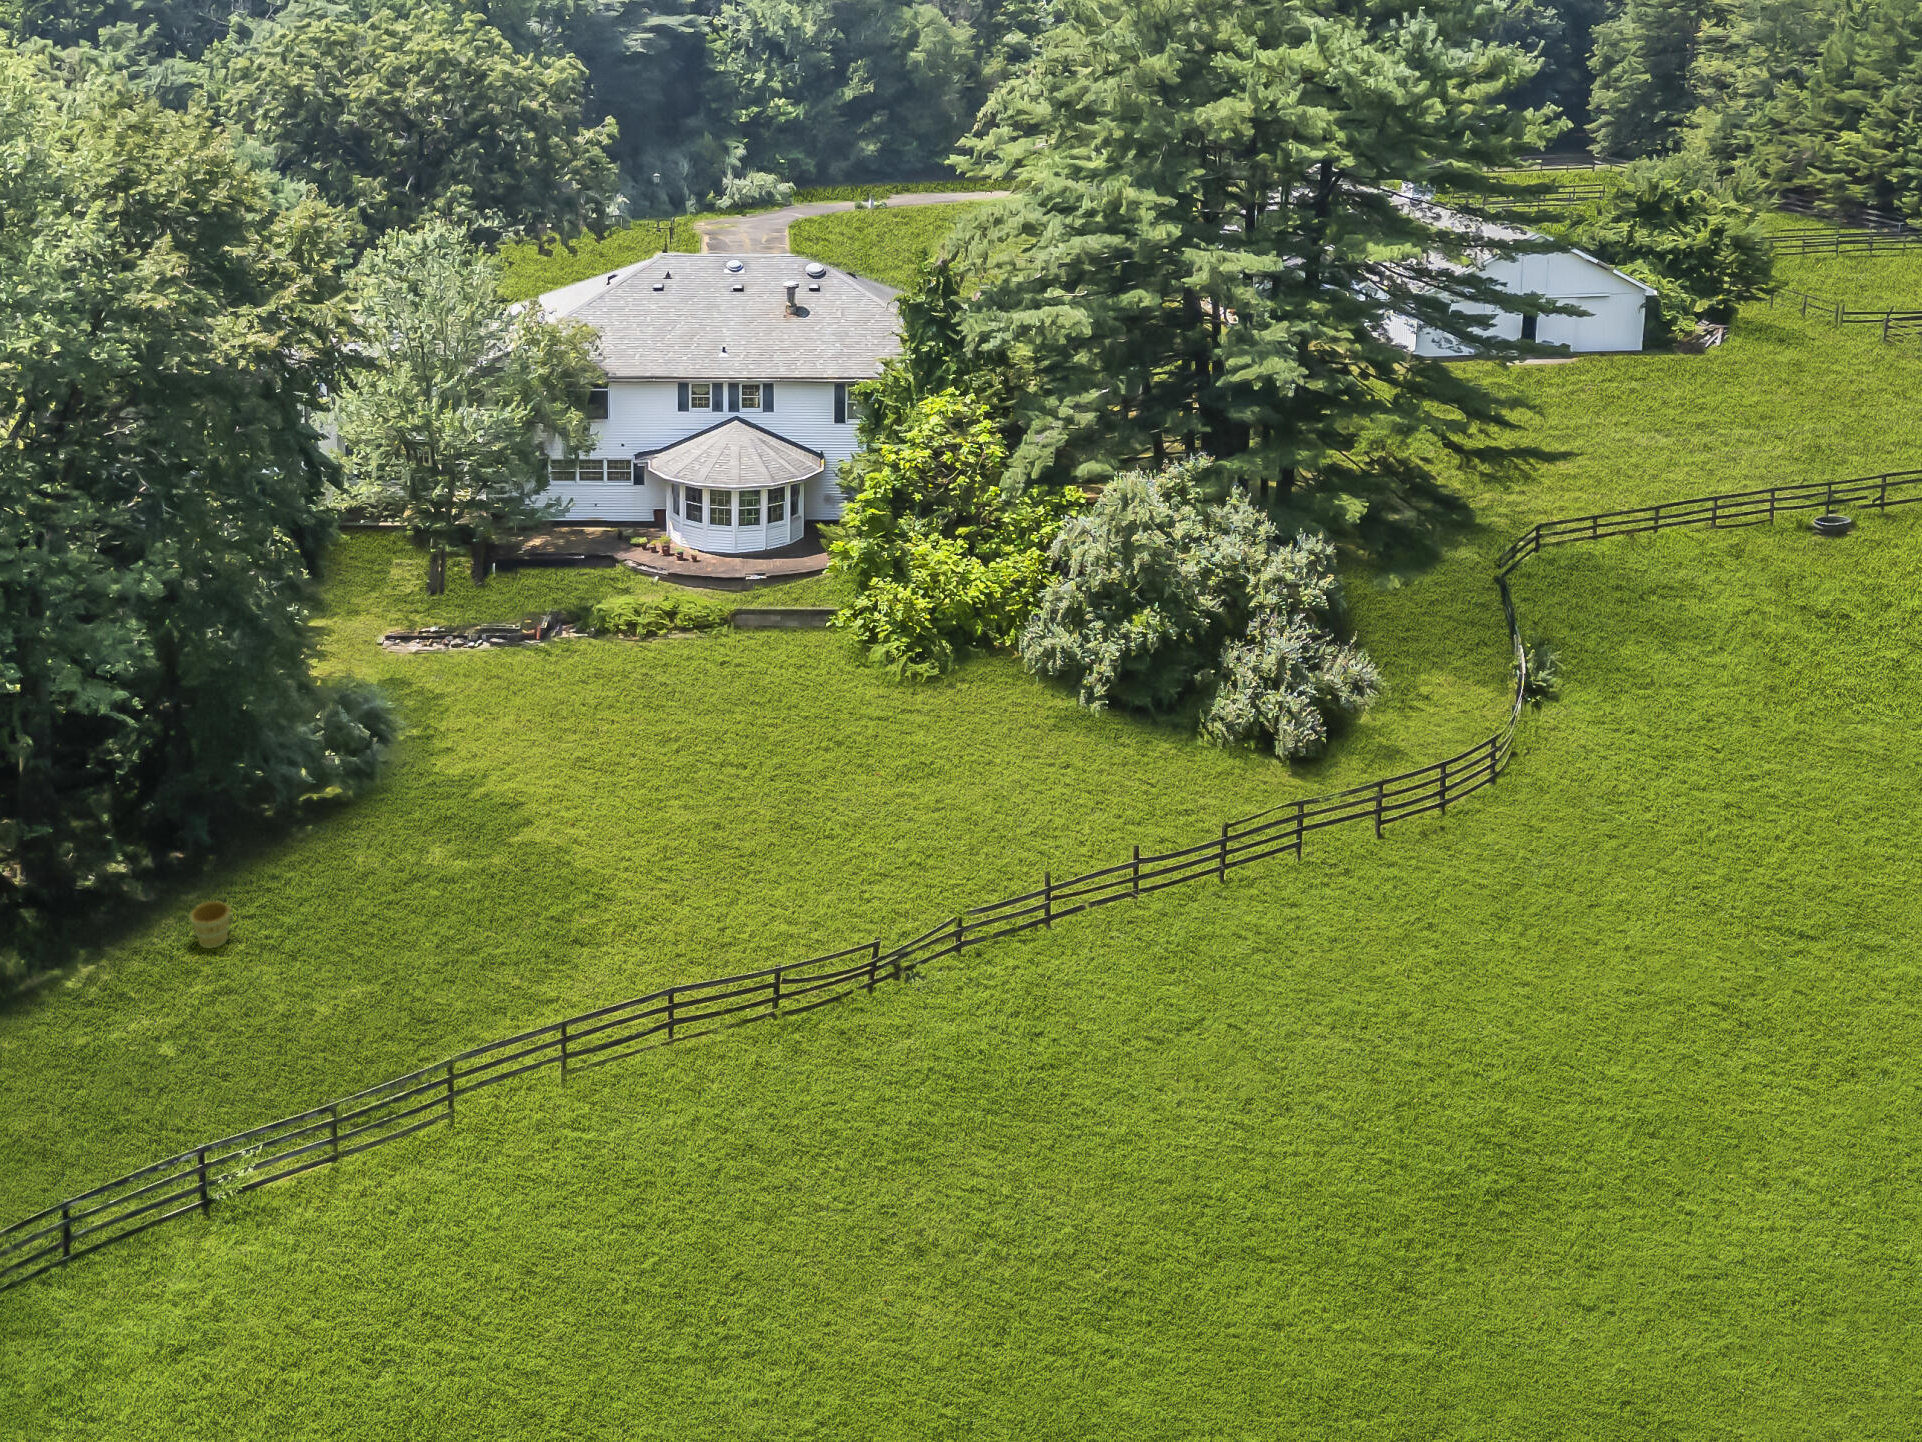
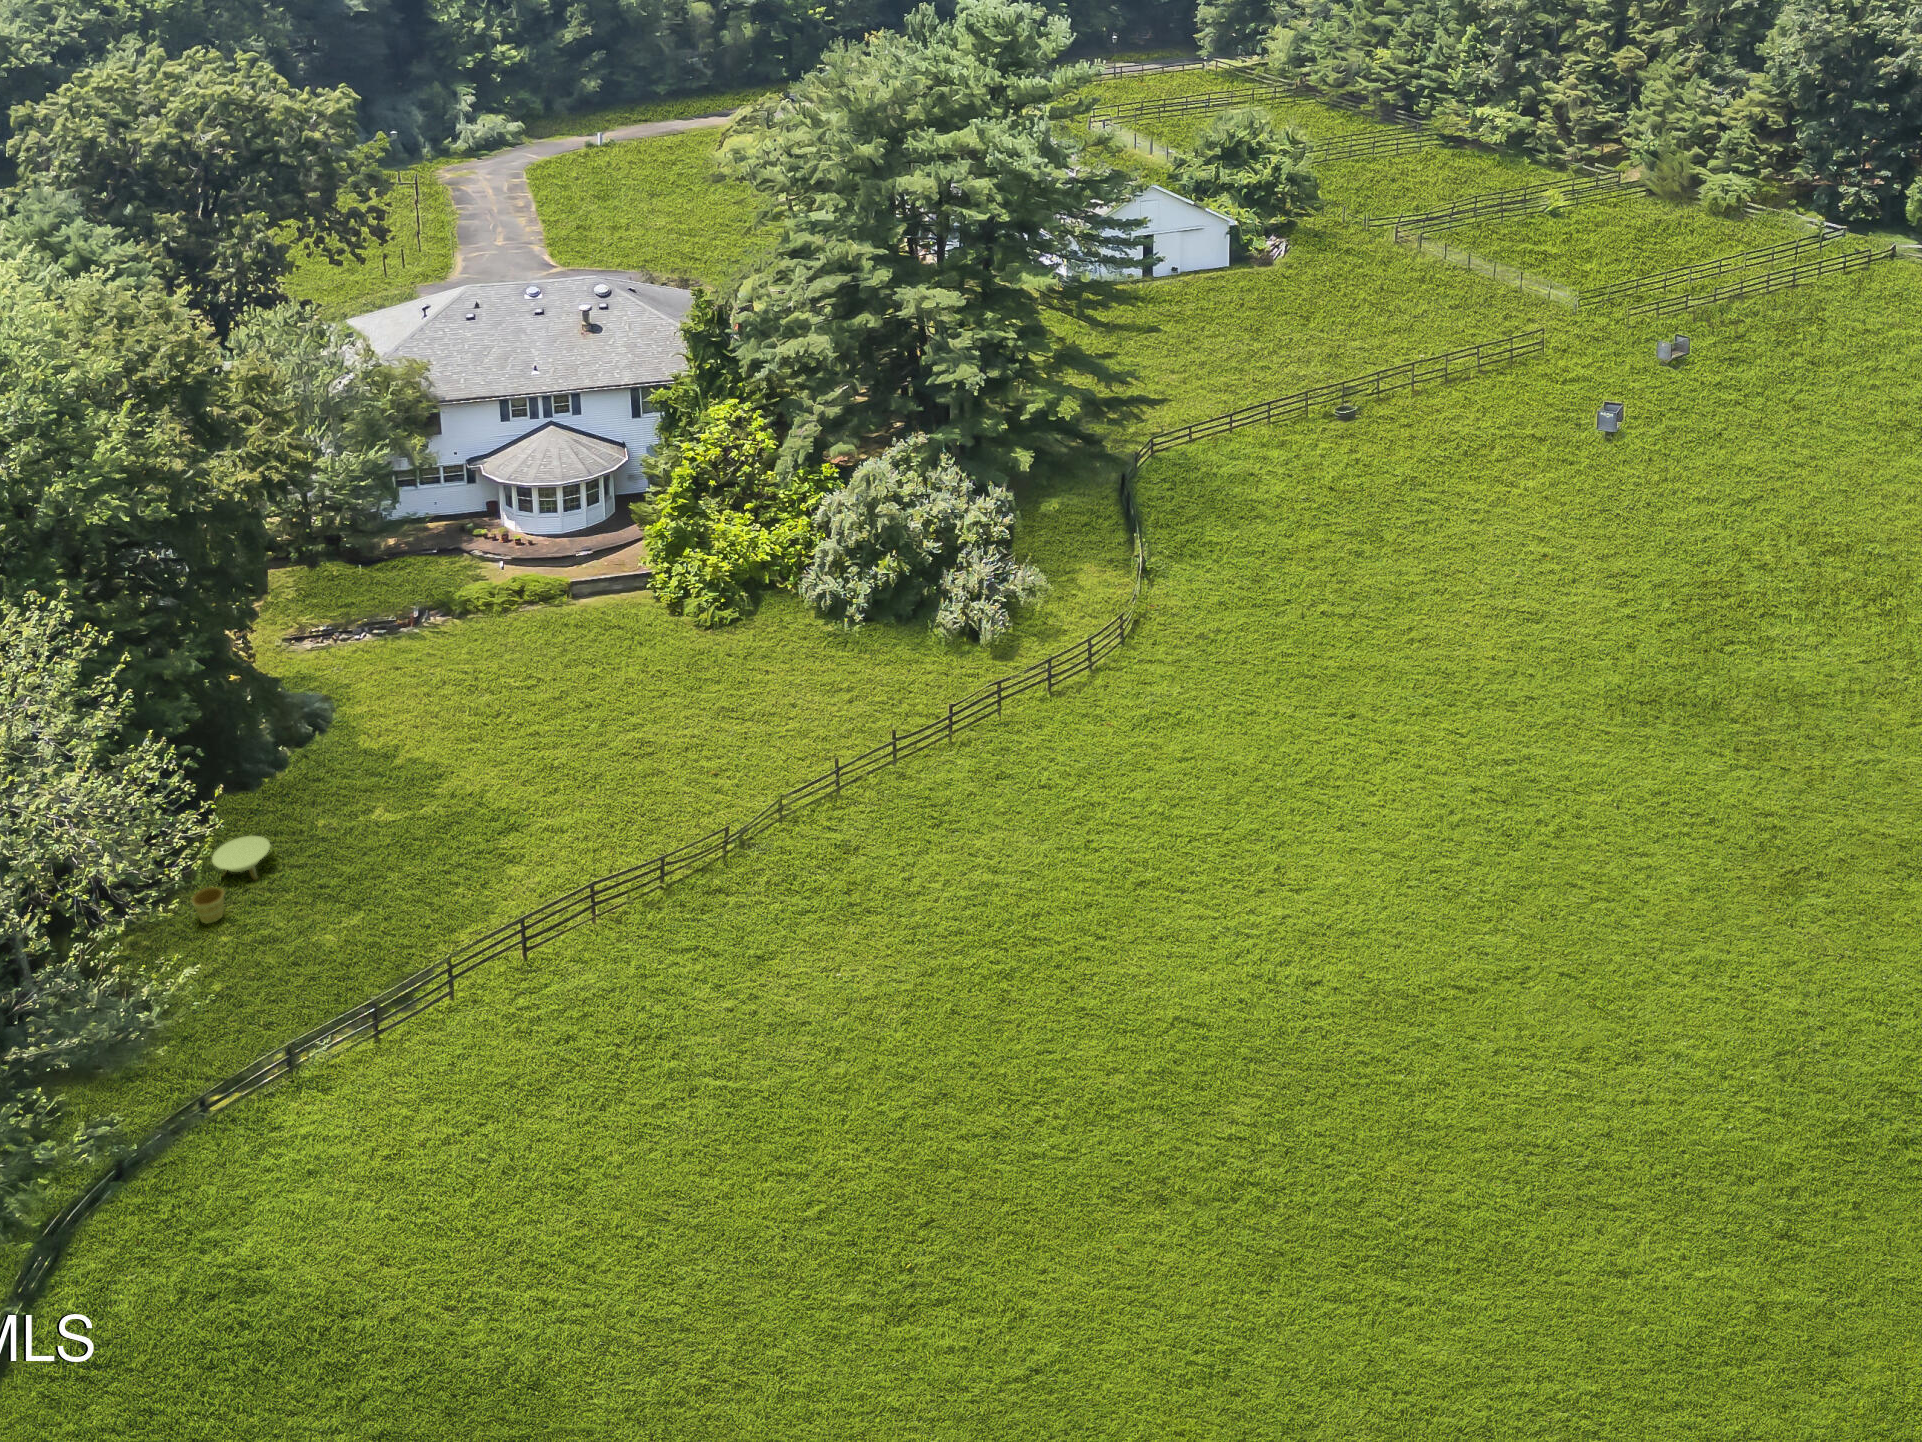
round table: none [229,845,300,904] -> present [212,836,270,880]

